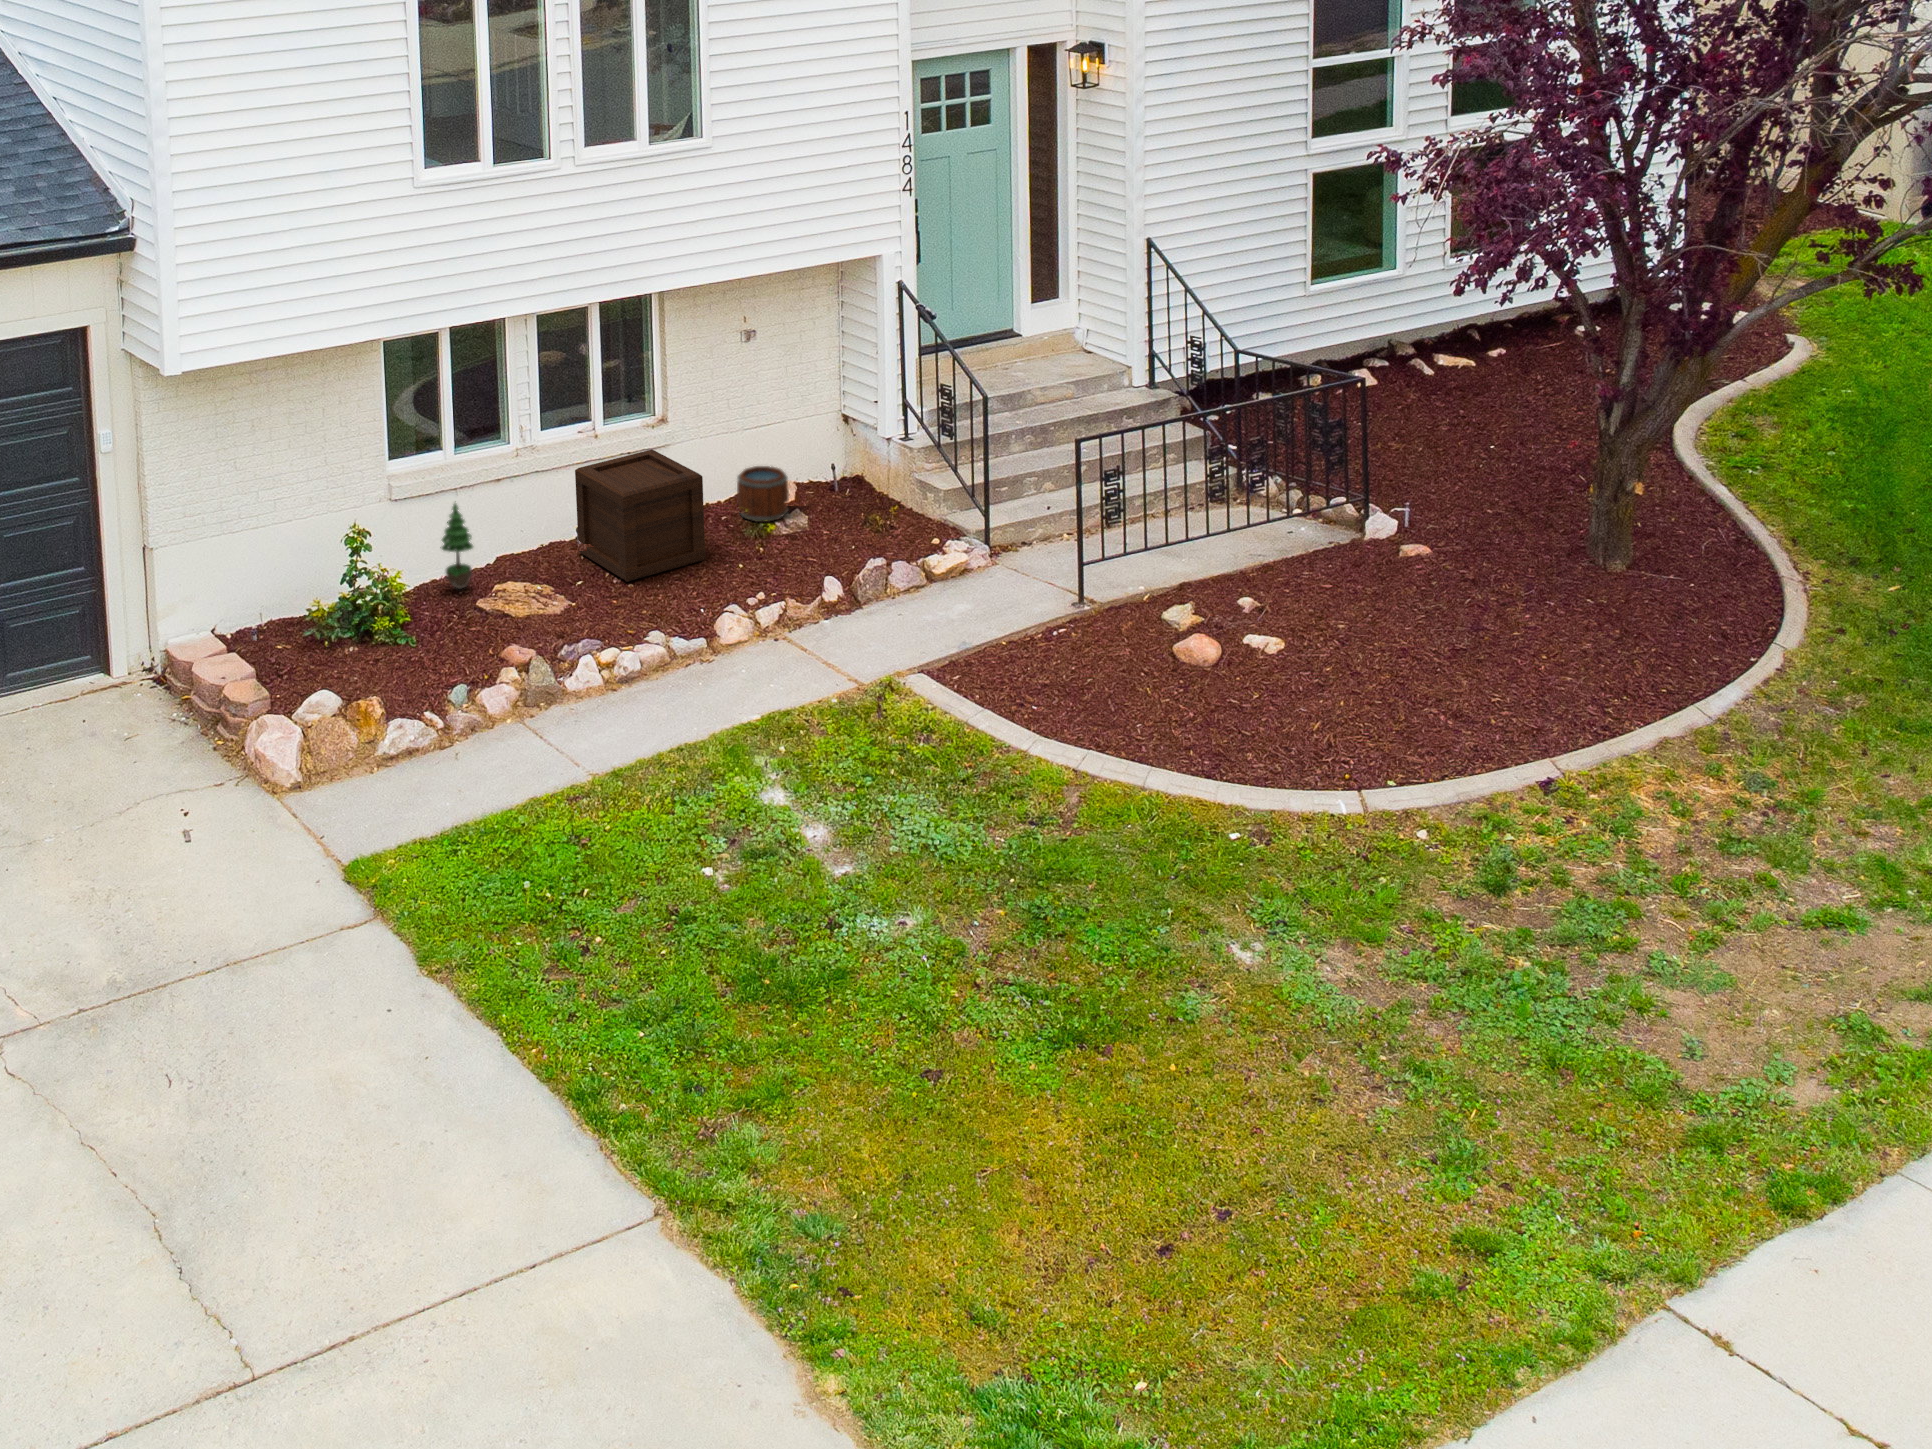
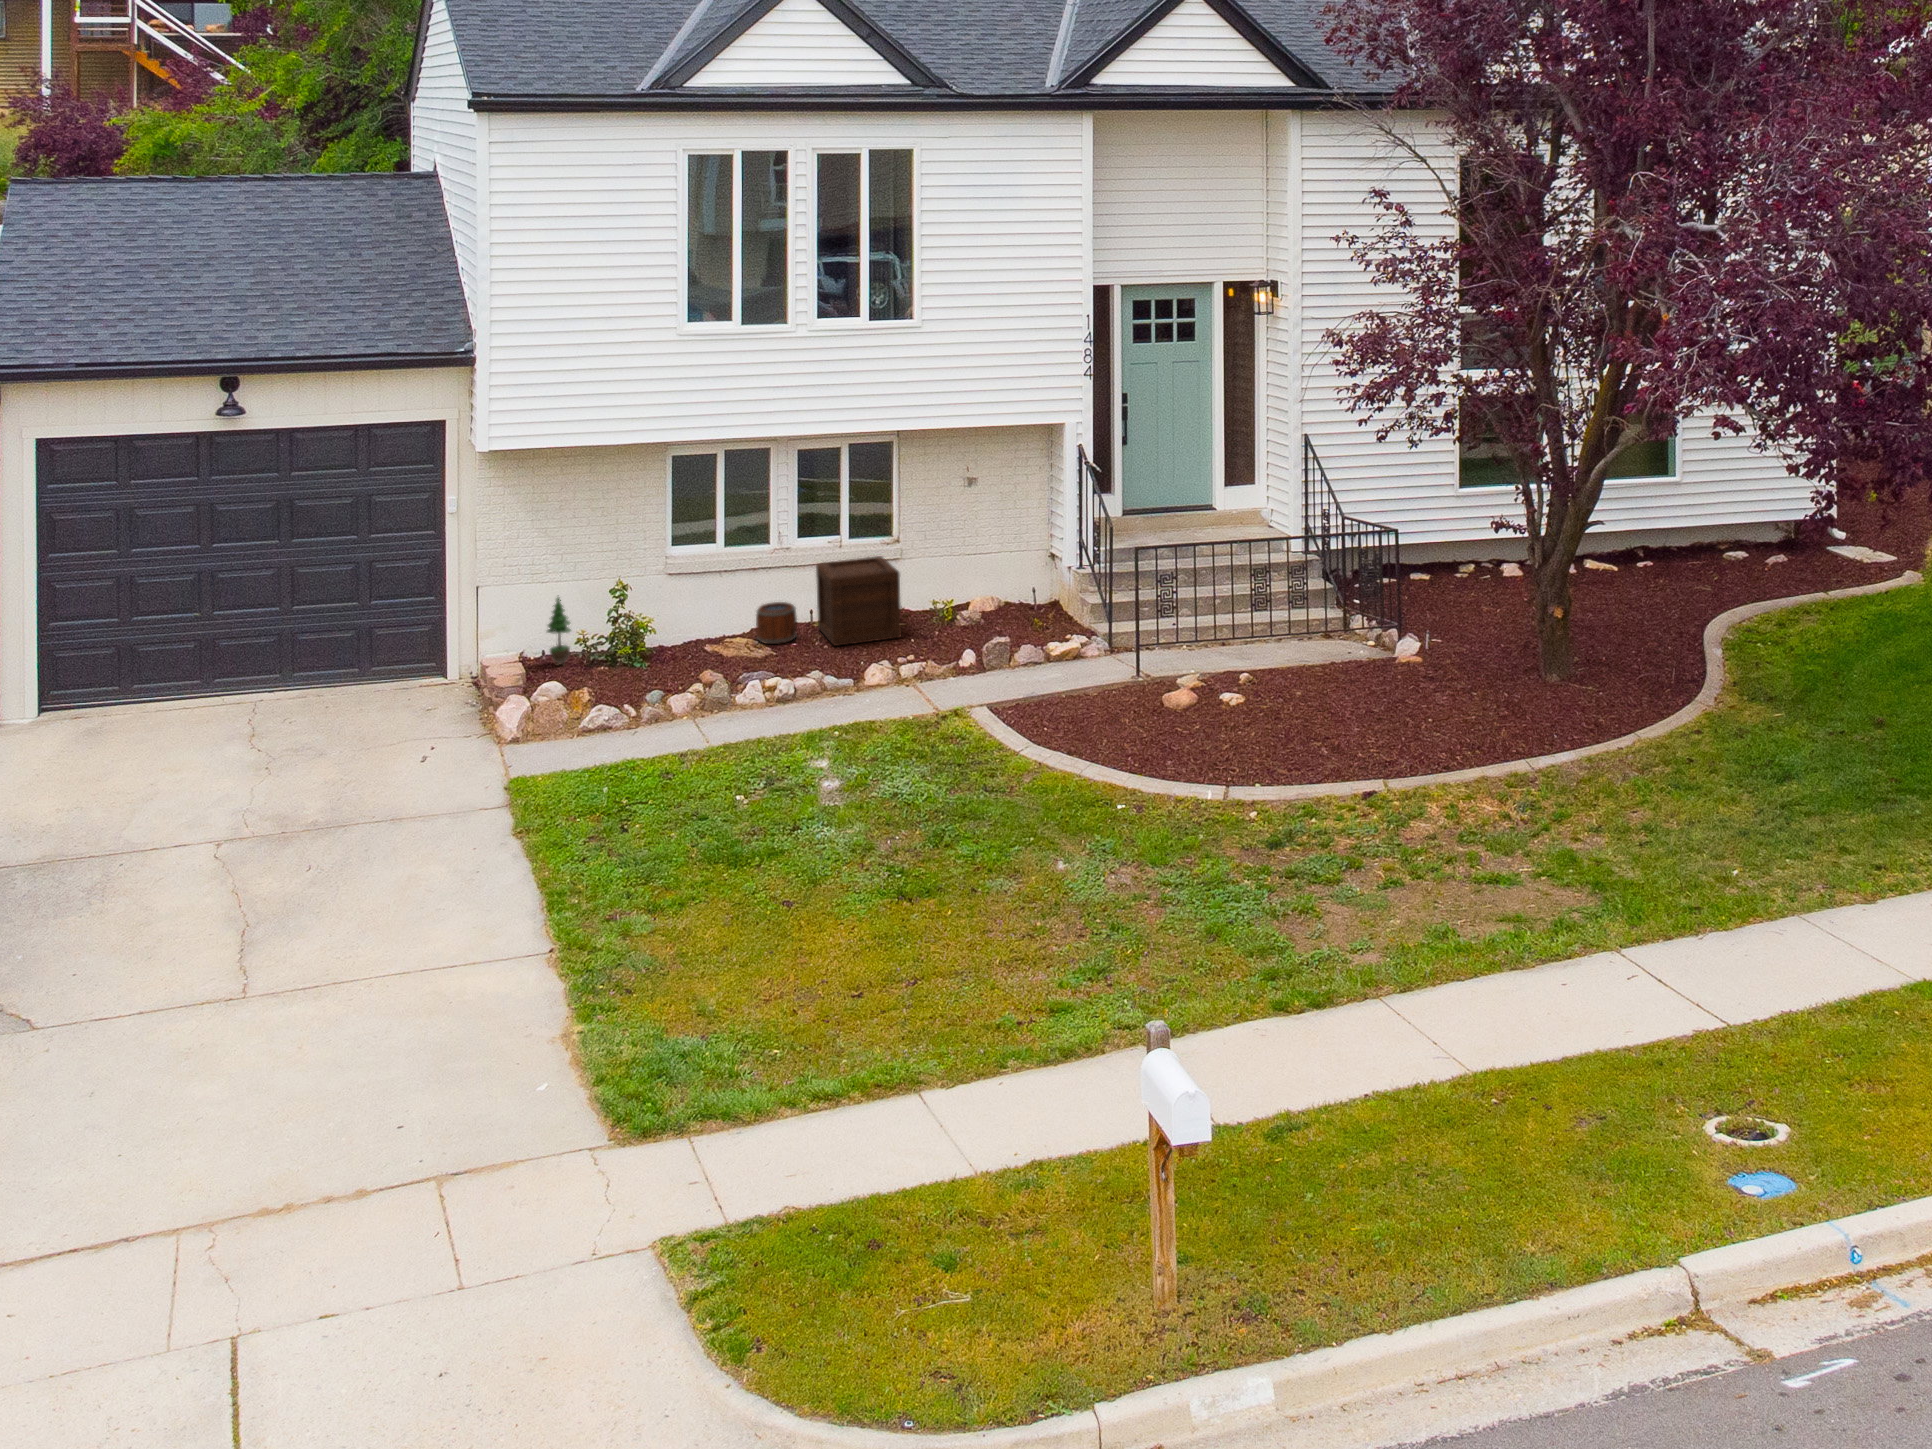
bucket: present [737,466,789,522] -> present [756,602,797,644]
potted tree: present [440,504,473,589] -> present [547,598,571,664]

